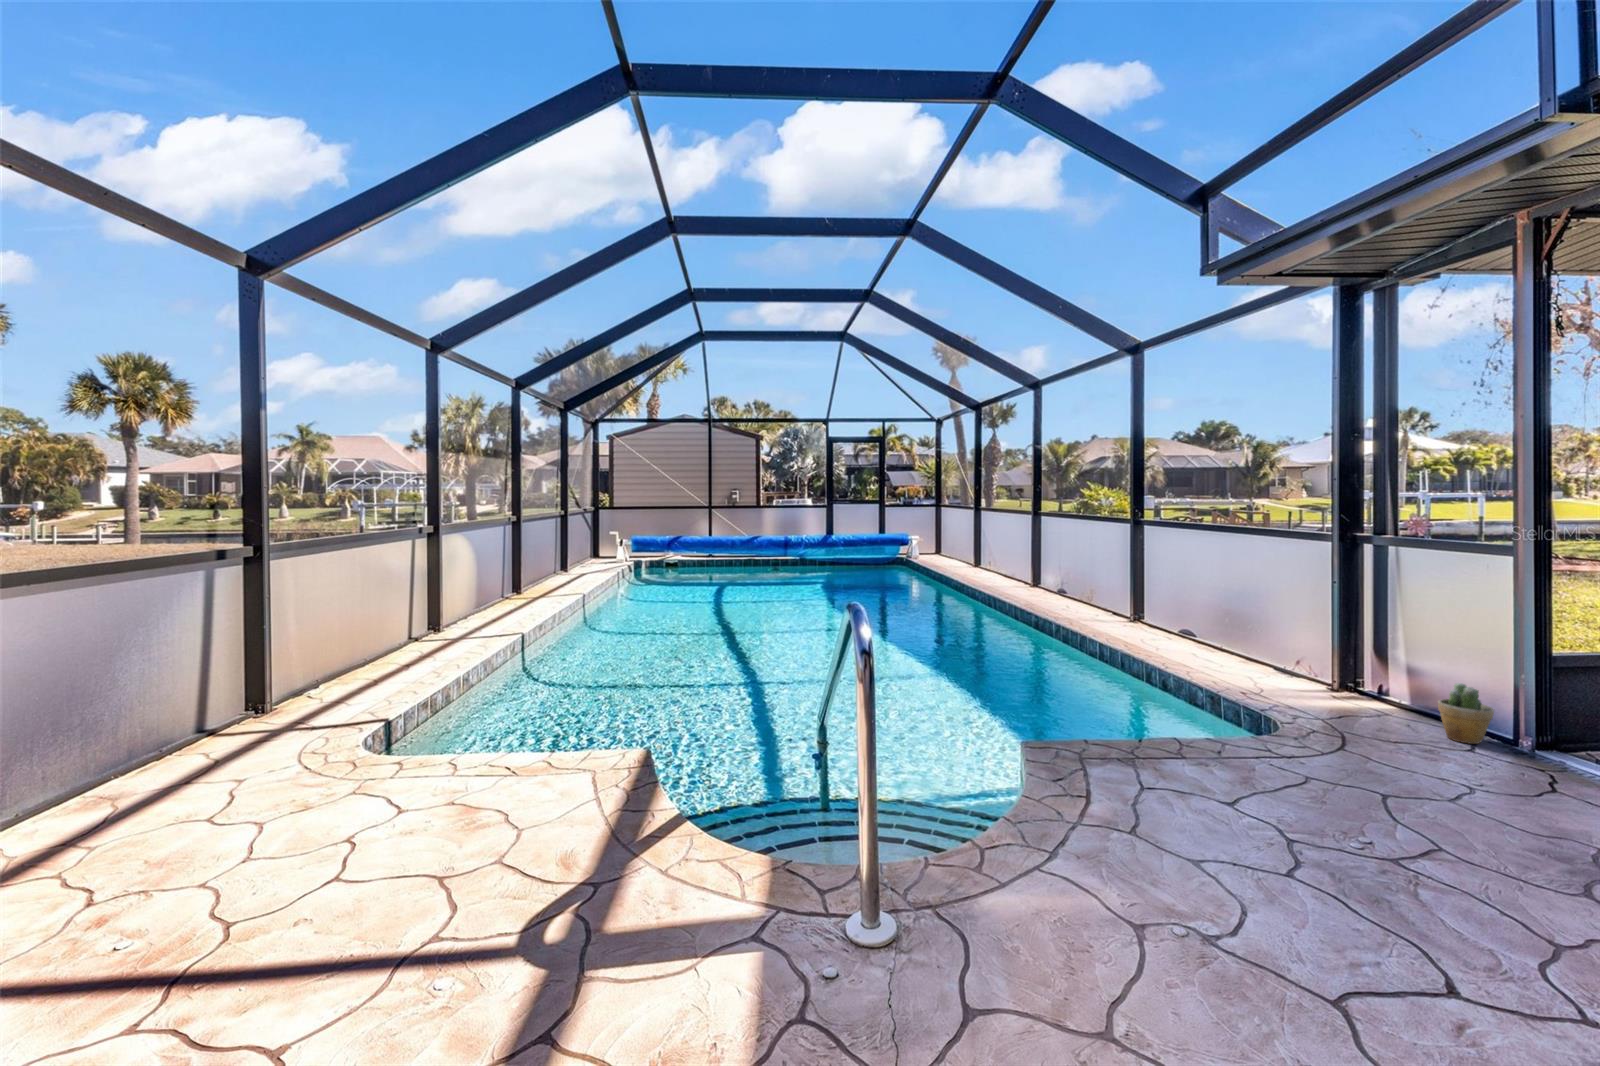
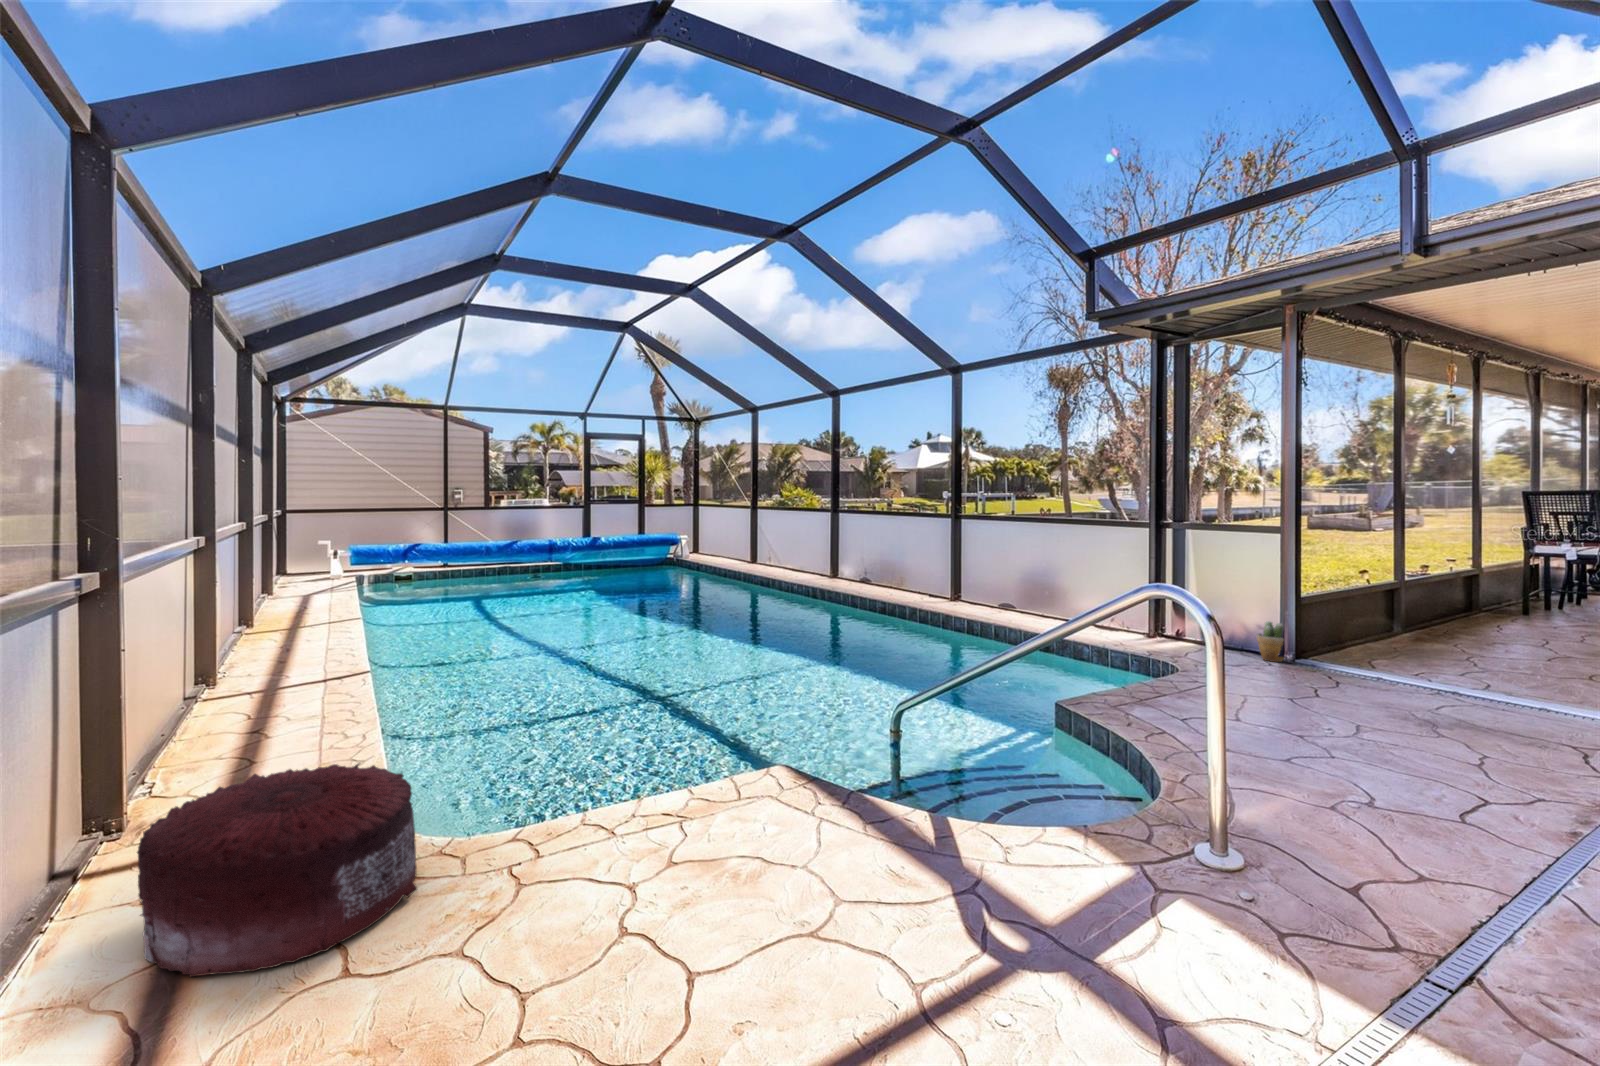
pouf: none [102,696,307,821] -> present [137,763,417,977]

